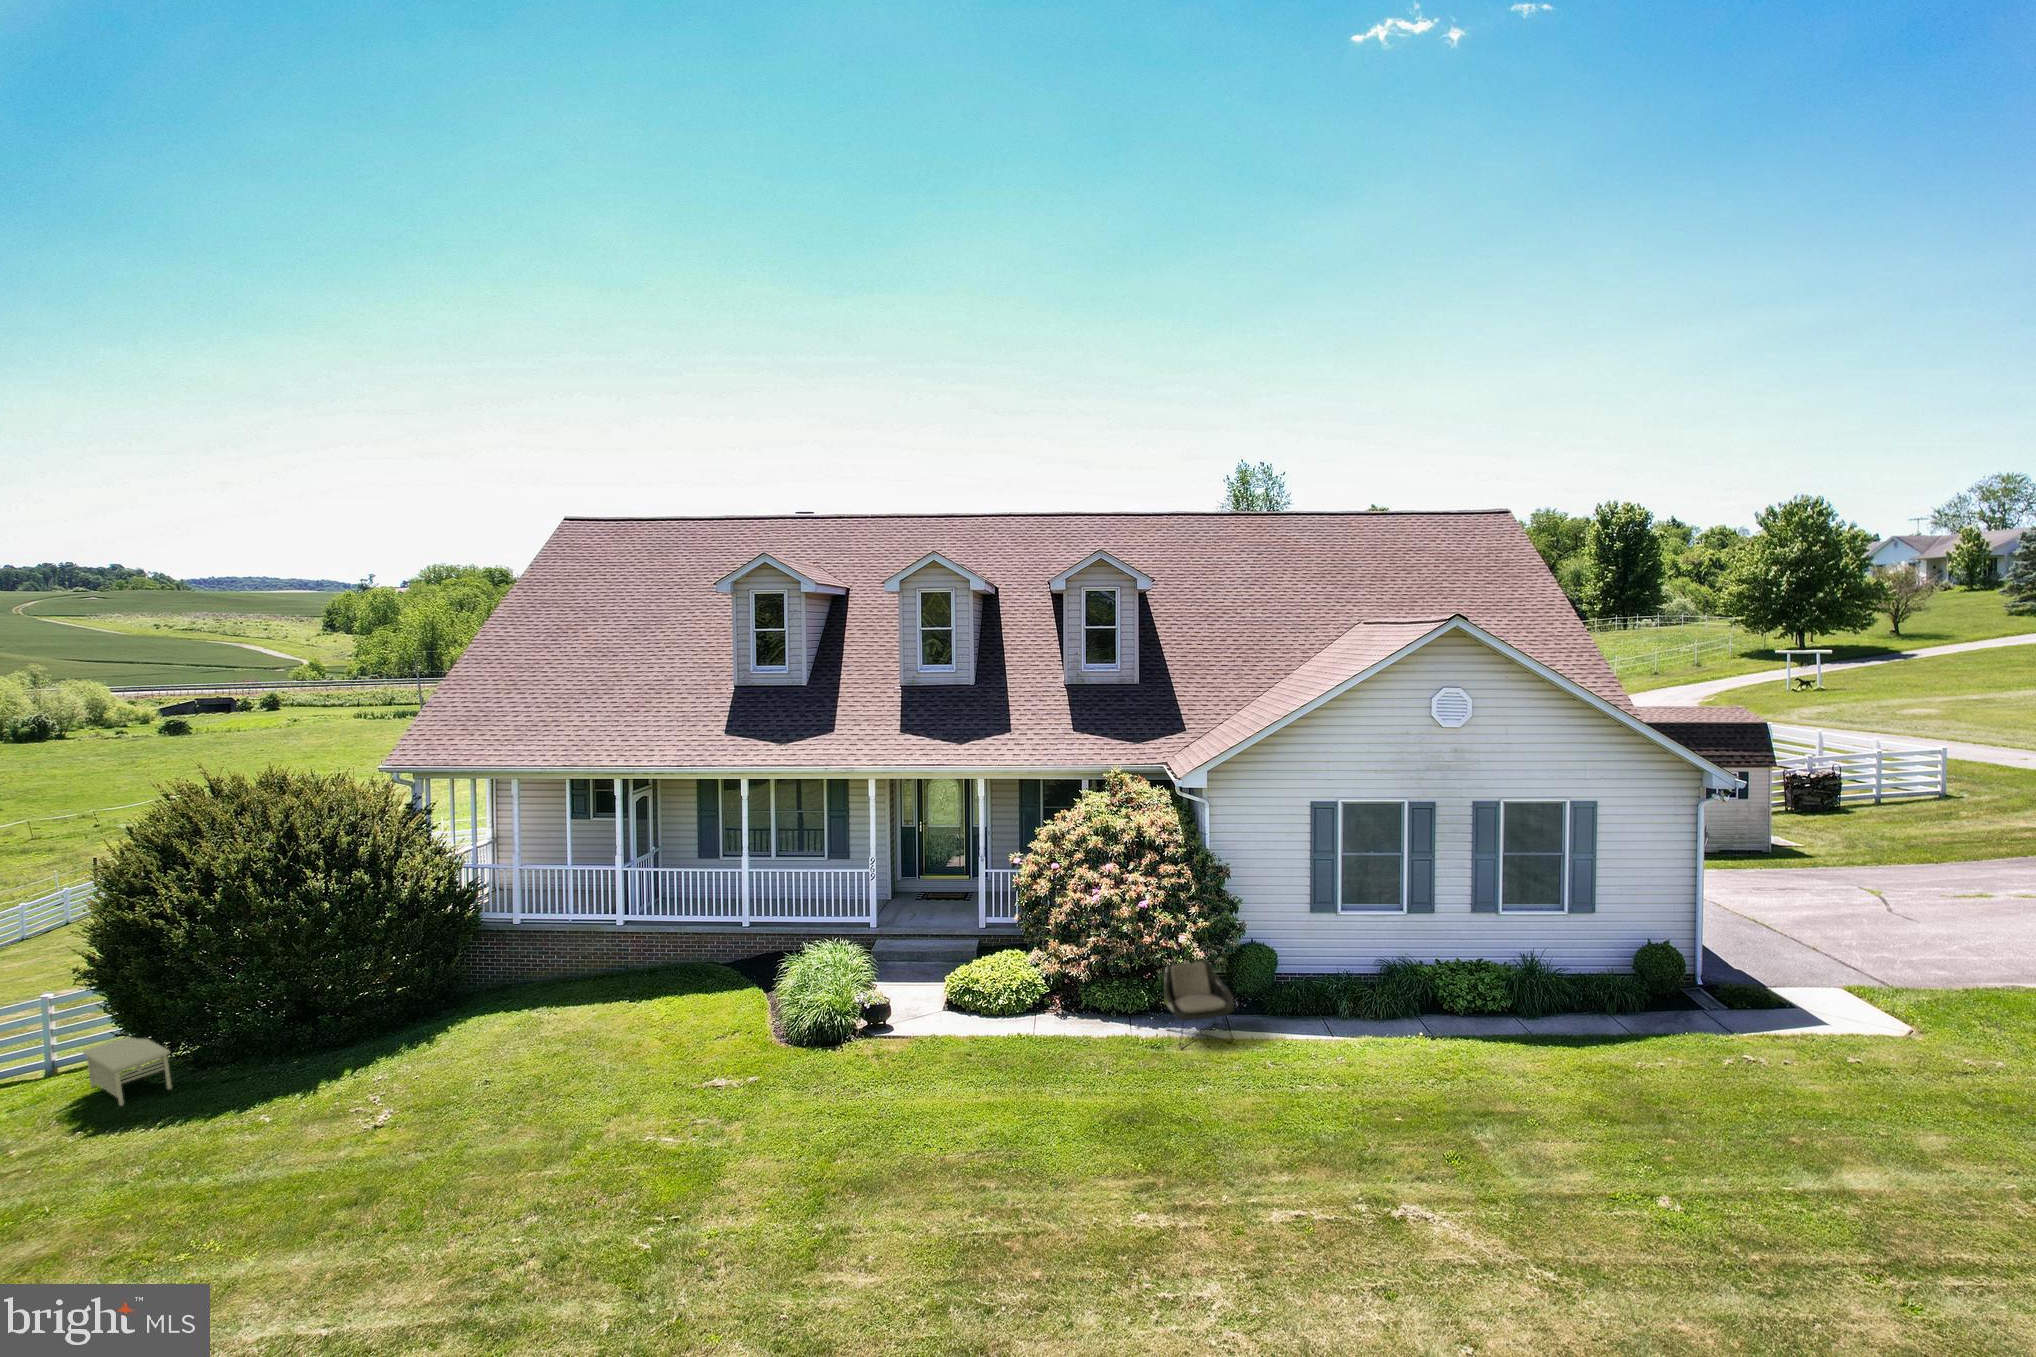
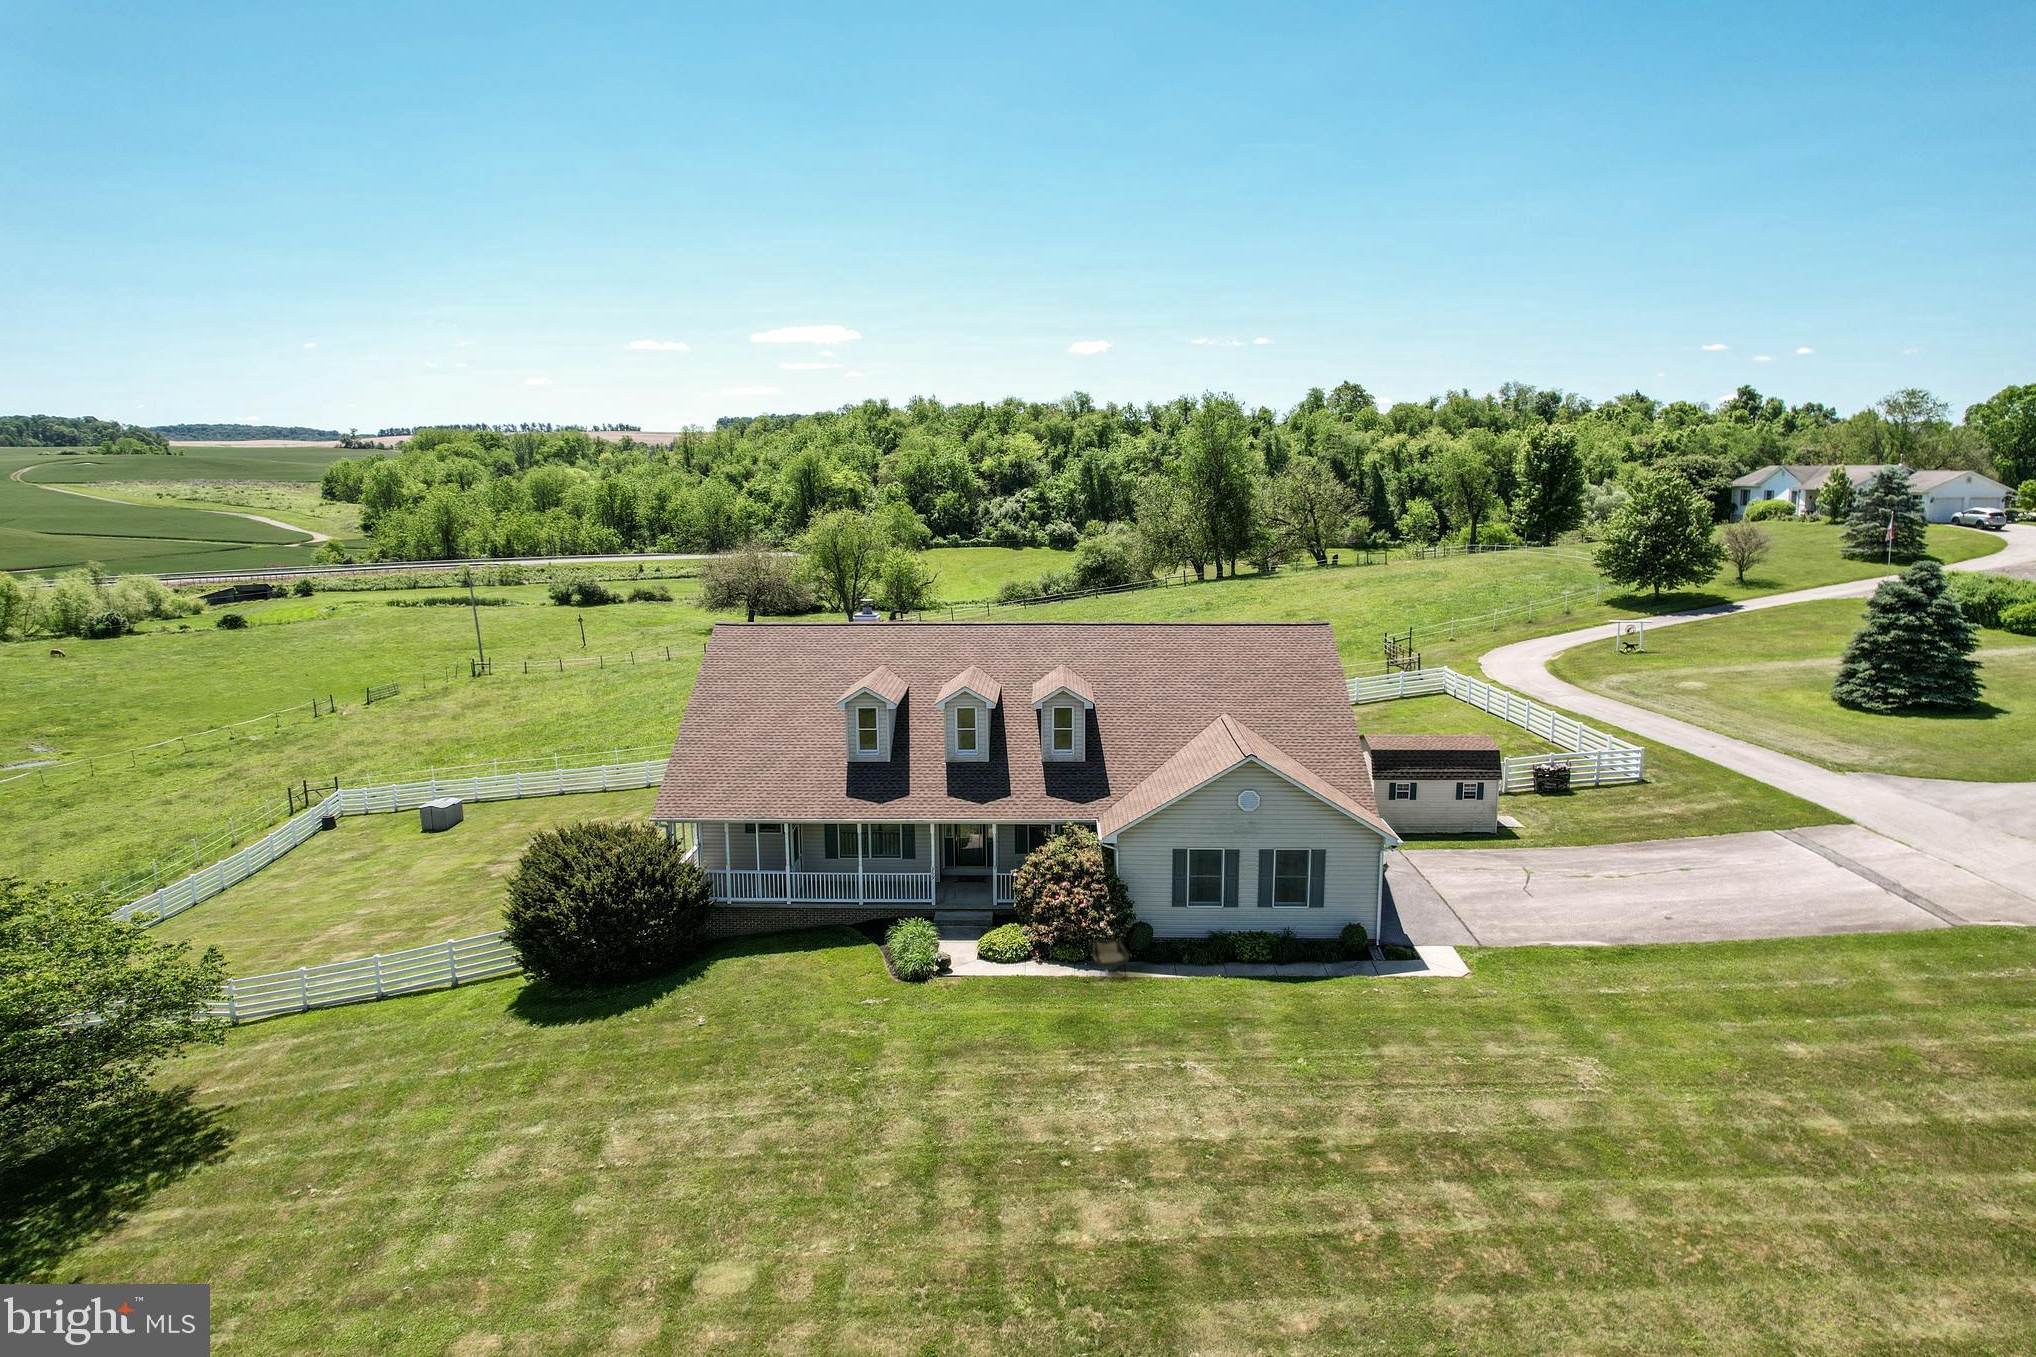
storage bench: present [83,1037,171,1106] -> none [518,971,569,1011]

